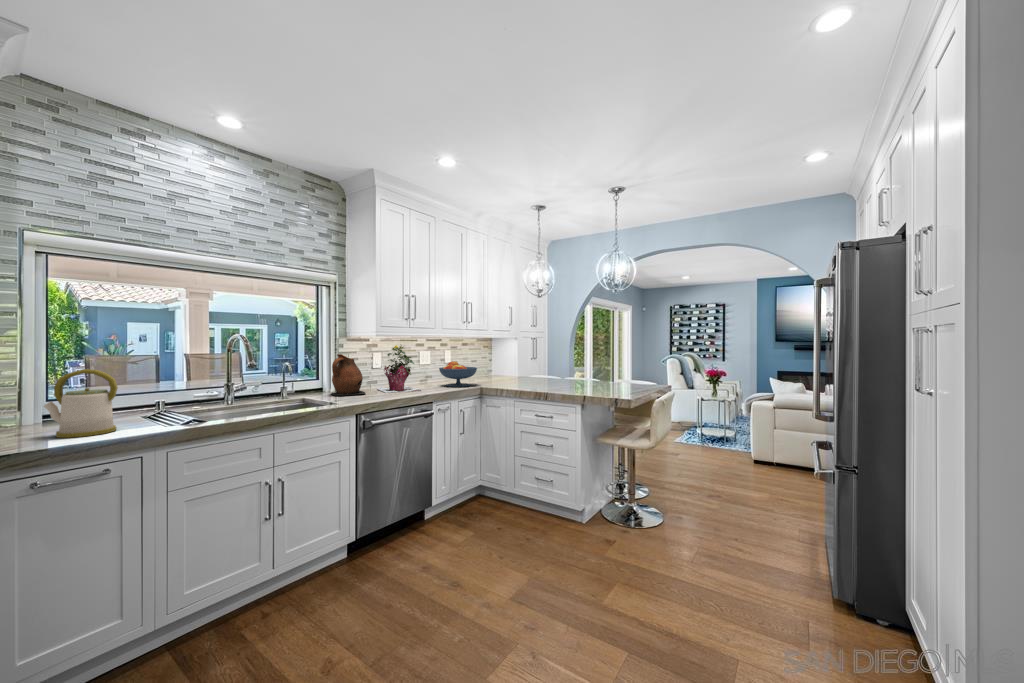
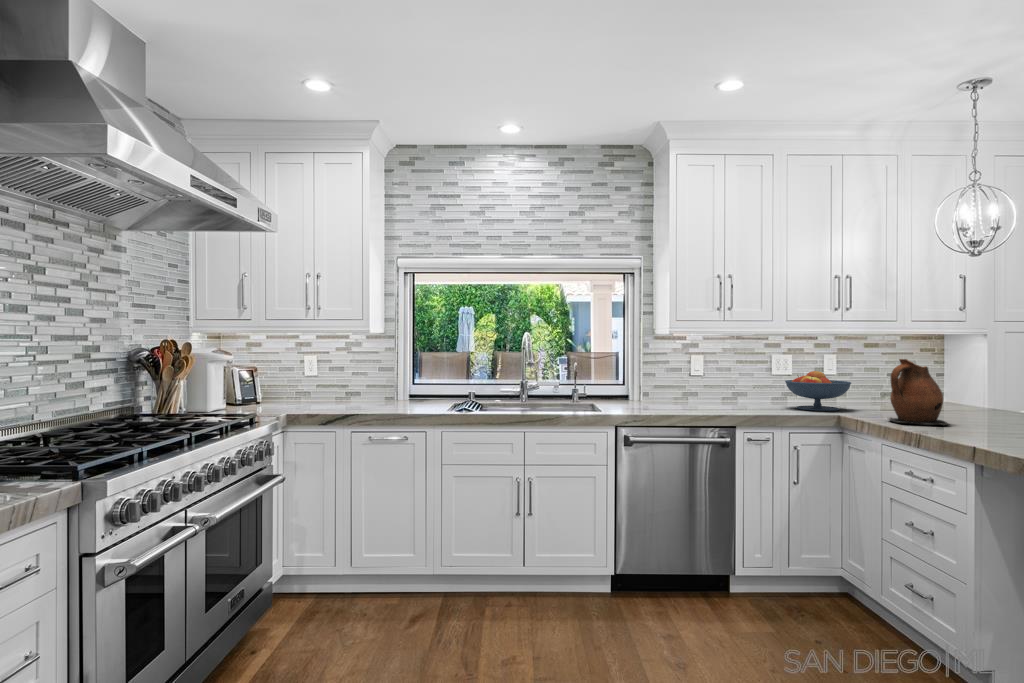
potted plant: present [377,345,421,393] -> none [688,343,742,409]
ceramic pitcher: present [331,354,365,395] -> present [889,359,949,426]
kettle: present [44,369,118,438] -> none [389,360,424,409]

